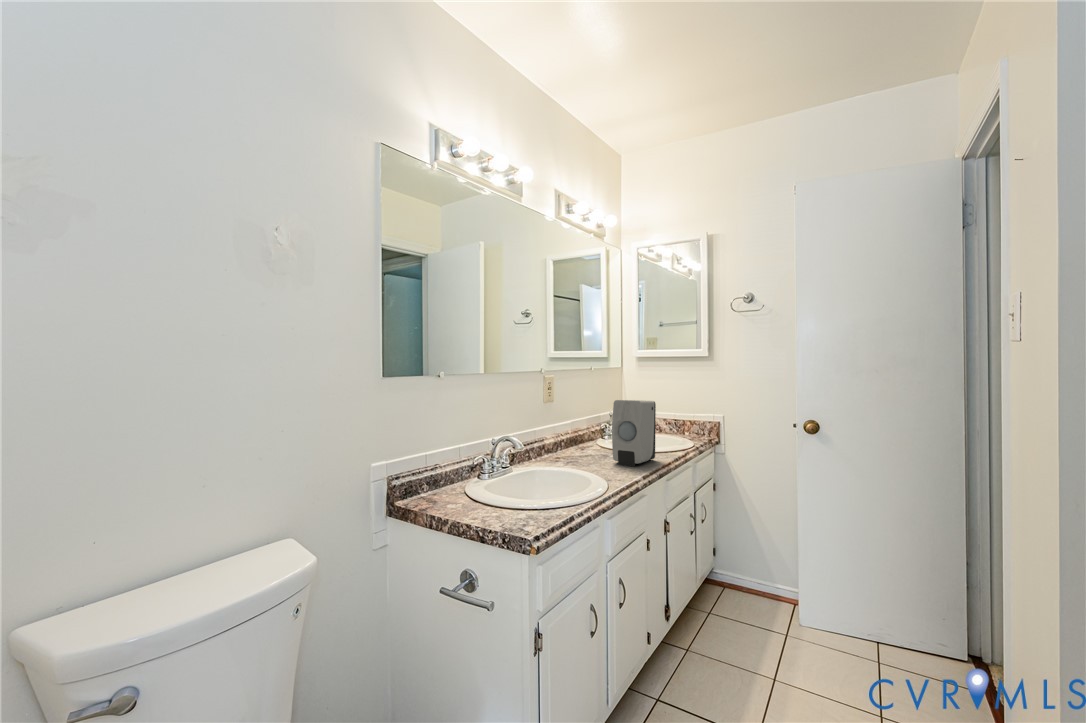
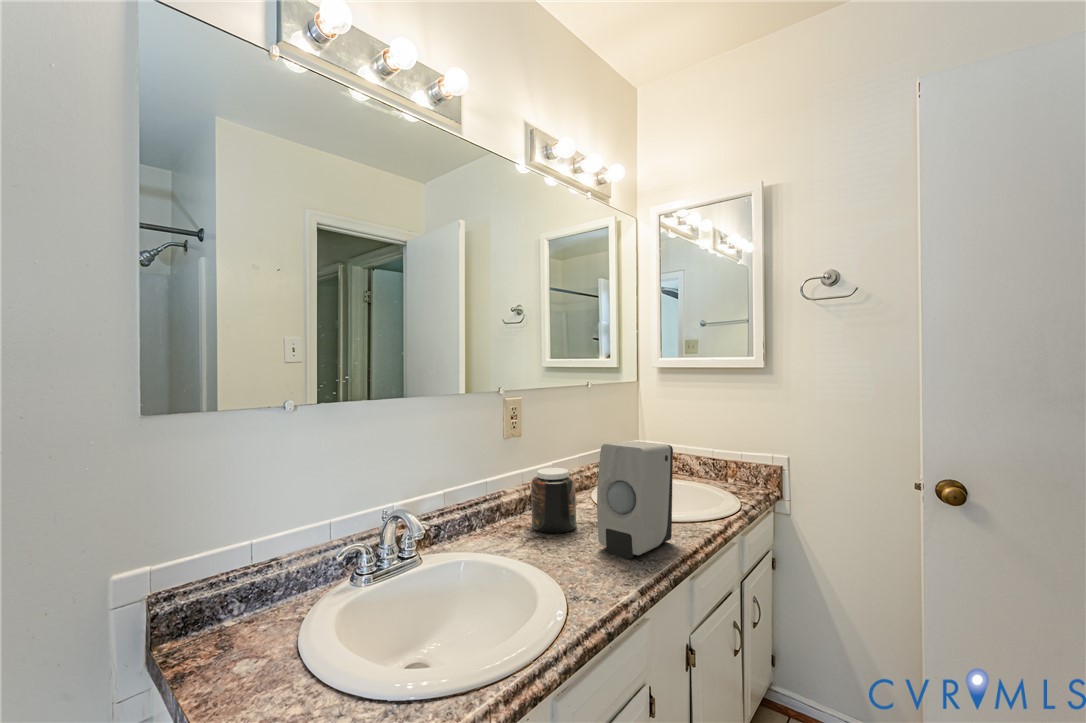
jar: none [566,419,595,458] -> present [531,468,576,533]

